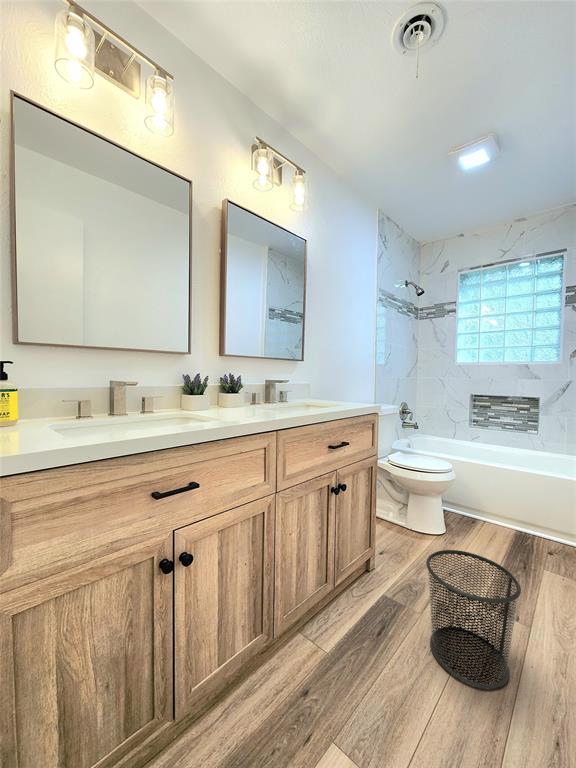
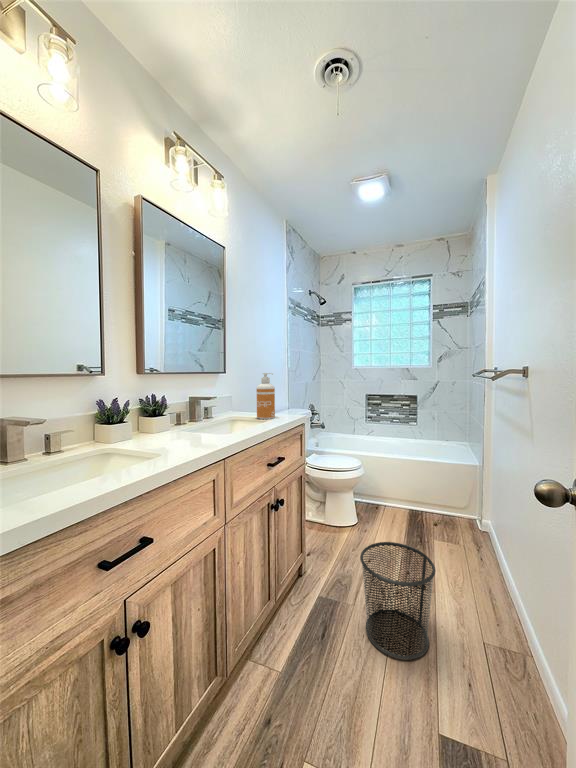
soap dispenser: none [329,360,348,406] -> present [257,373,275,419]

